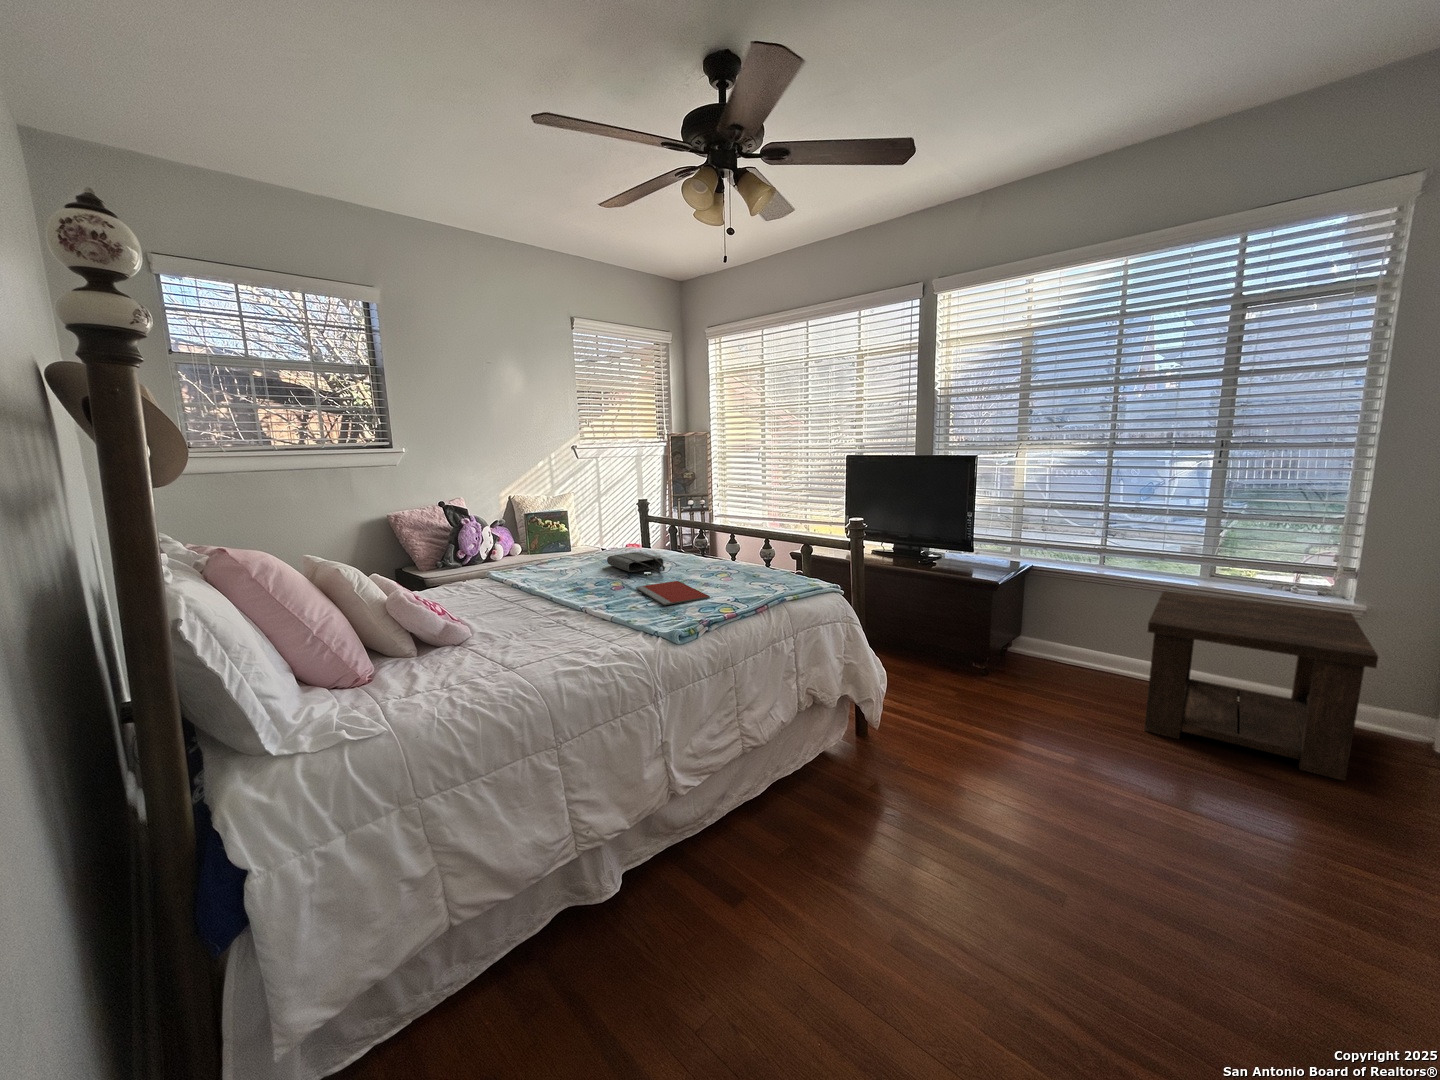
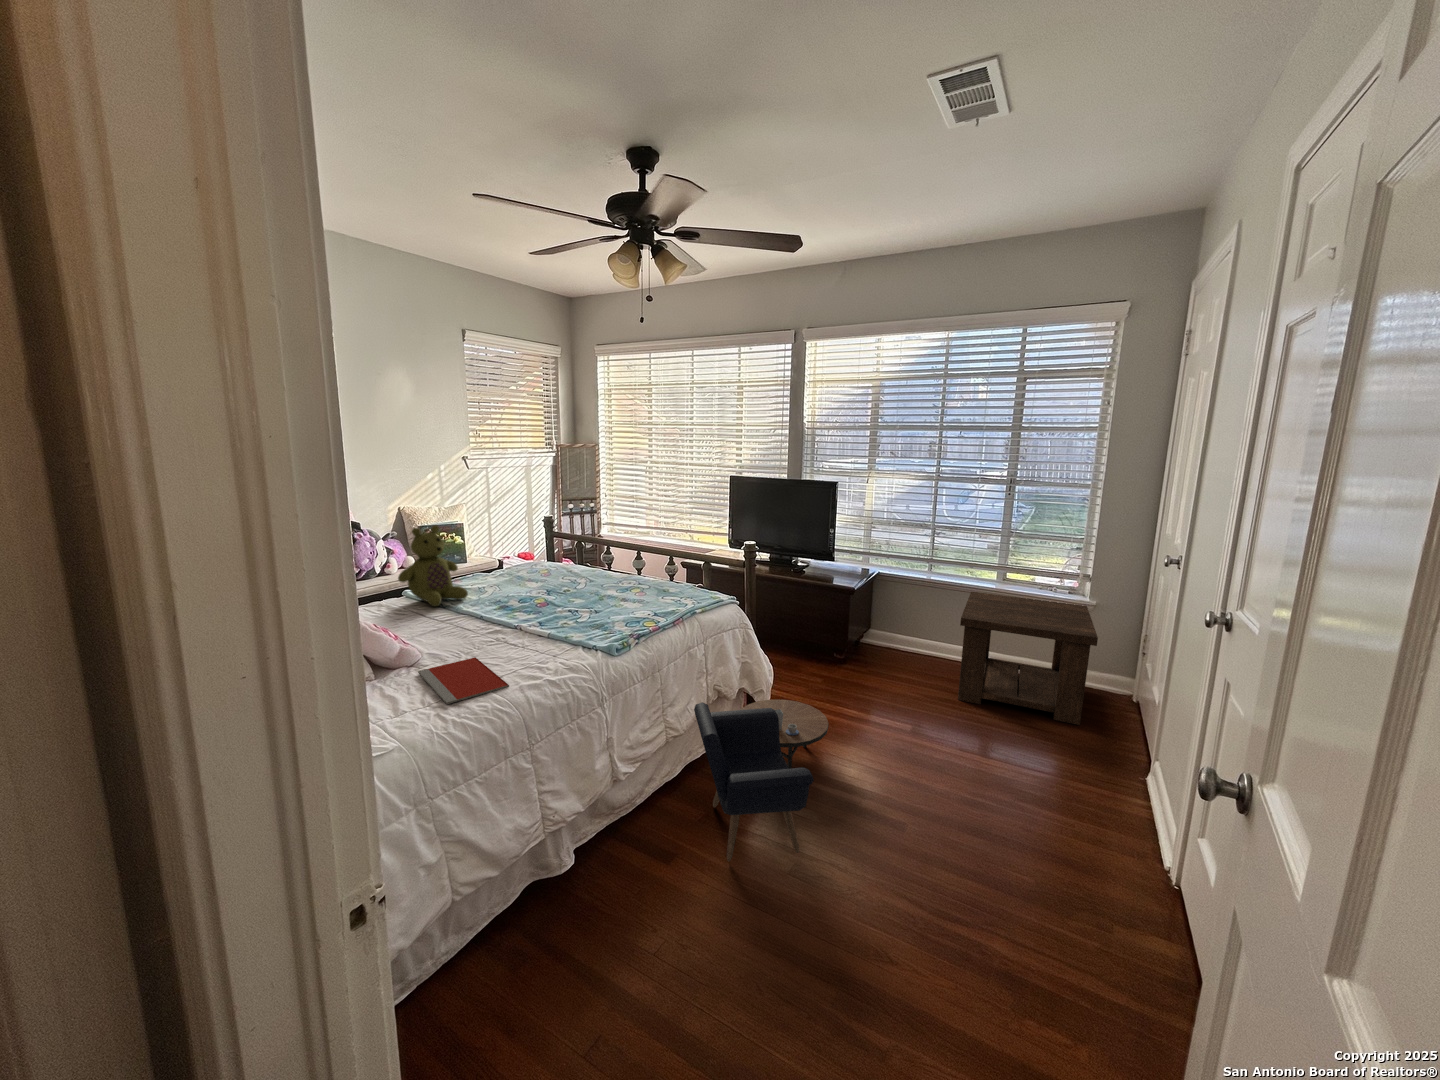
stuffed bear: none [477,502,546,587] -> present [398,525,468,606]
tote bag: present [607,552,665,573] -> none [523,568,583,590]
notebook: present [636,581,710,605] -> present [418,657,509,704]
armchair: none [774,708,956,916] -> present [694,699,829,861]

